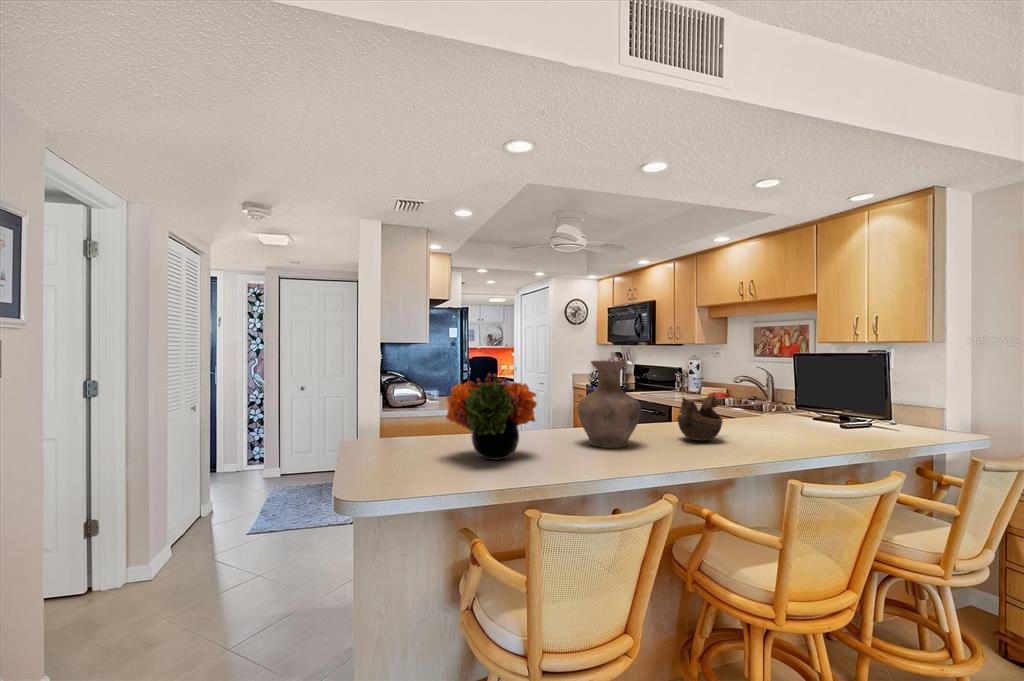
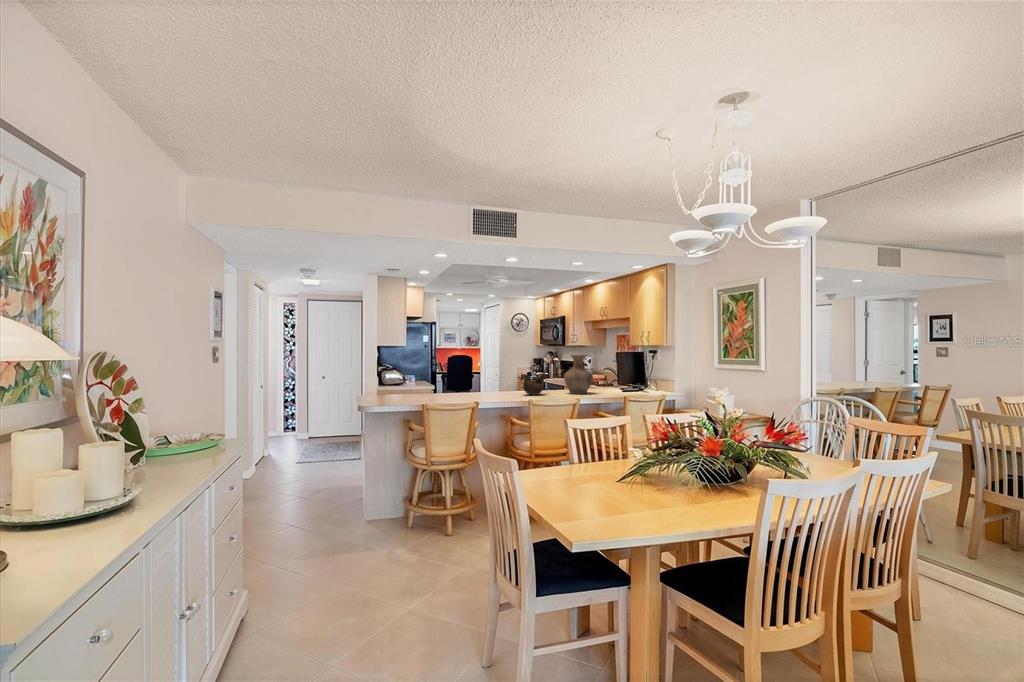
vase: present [577,361,641,448] -> present [564,355,593,394]
flower arrangement: present [446,374,537,460] -> none [403,361,446,399]

